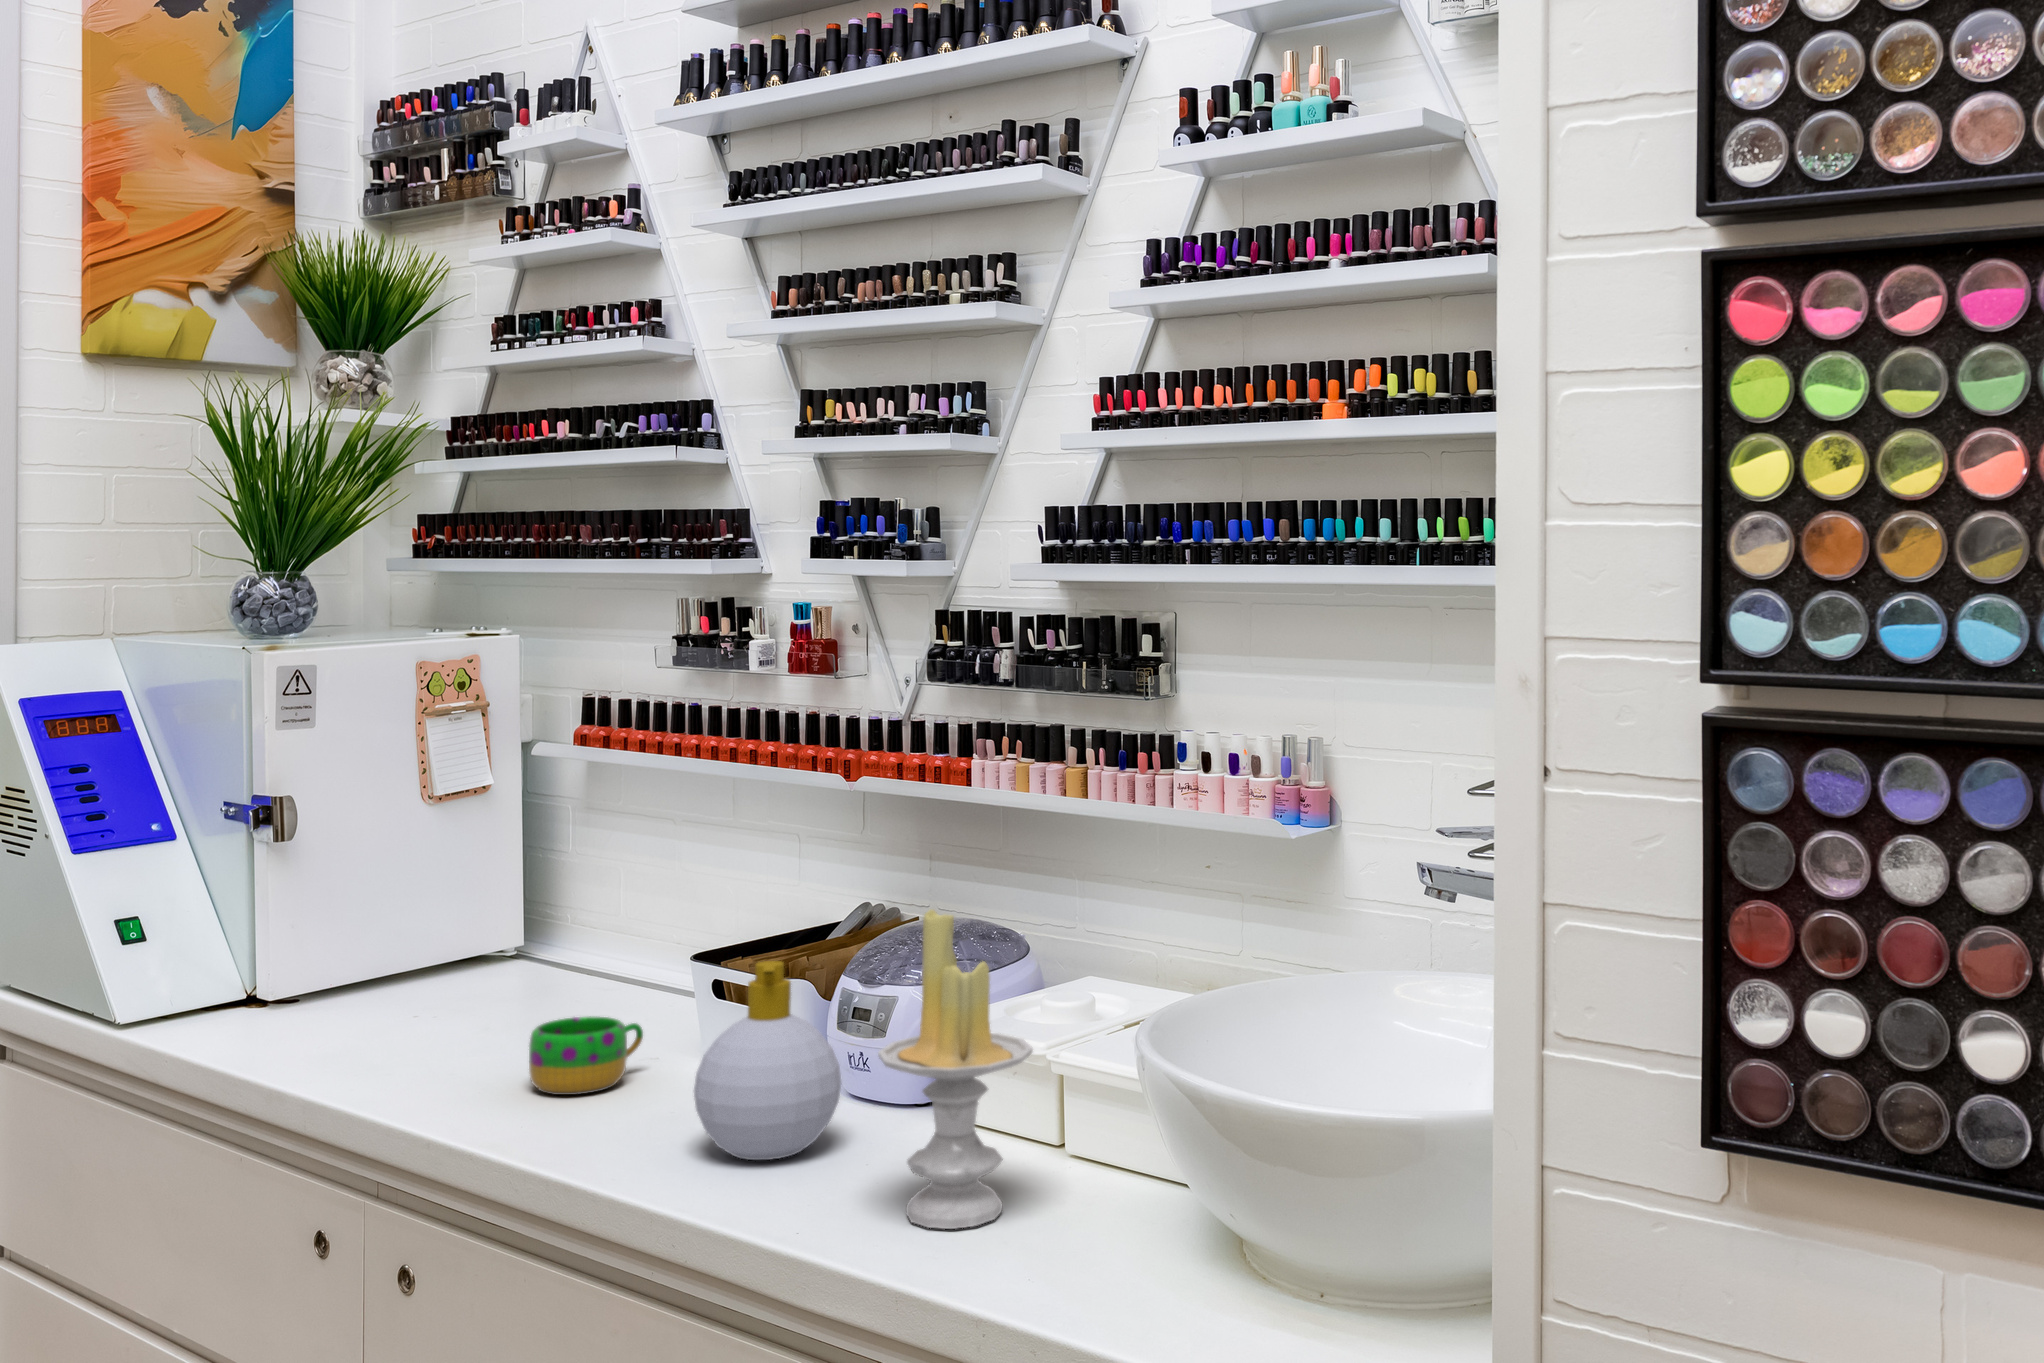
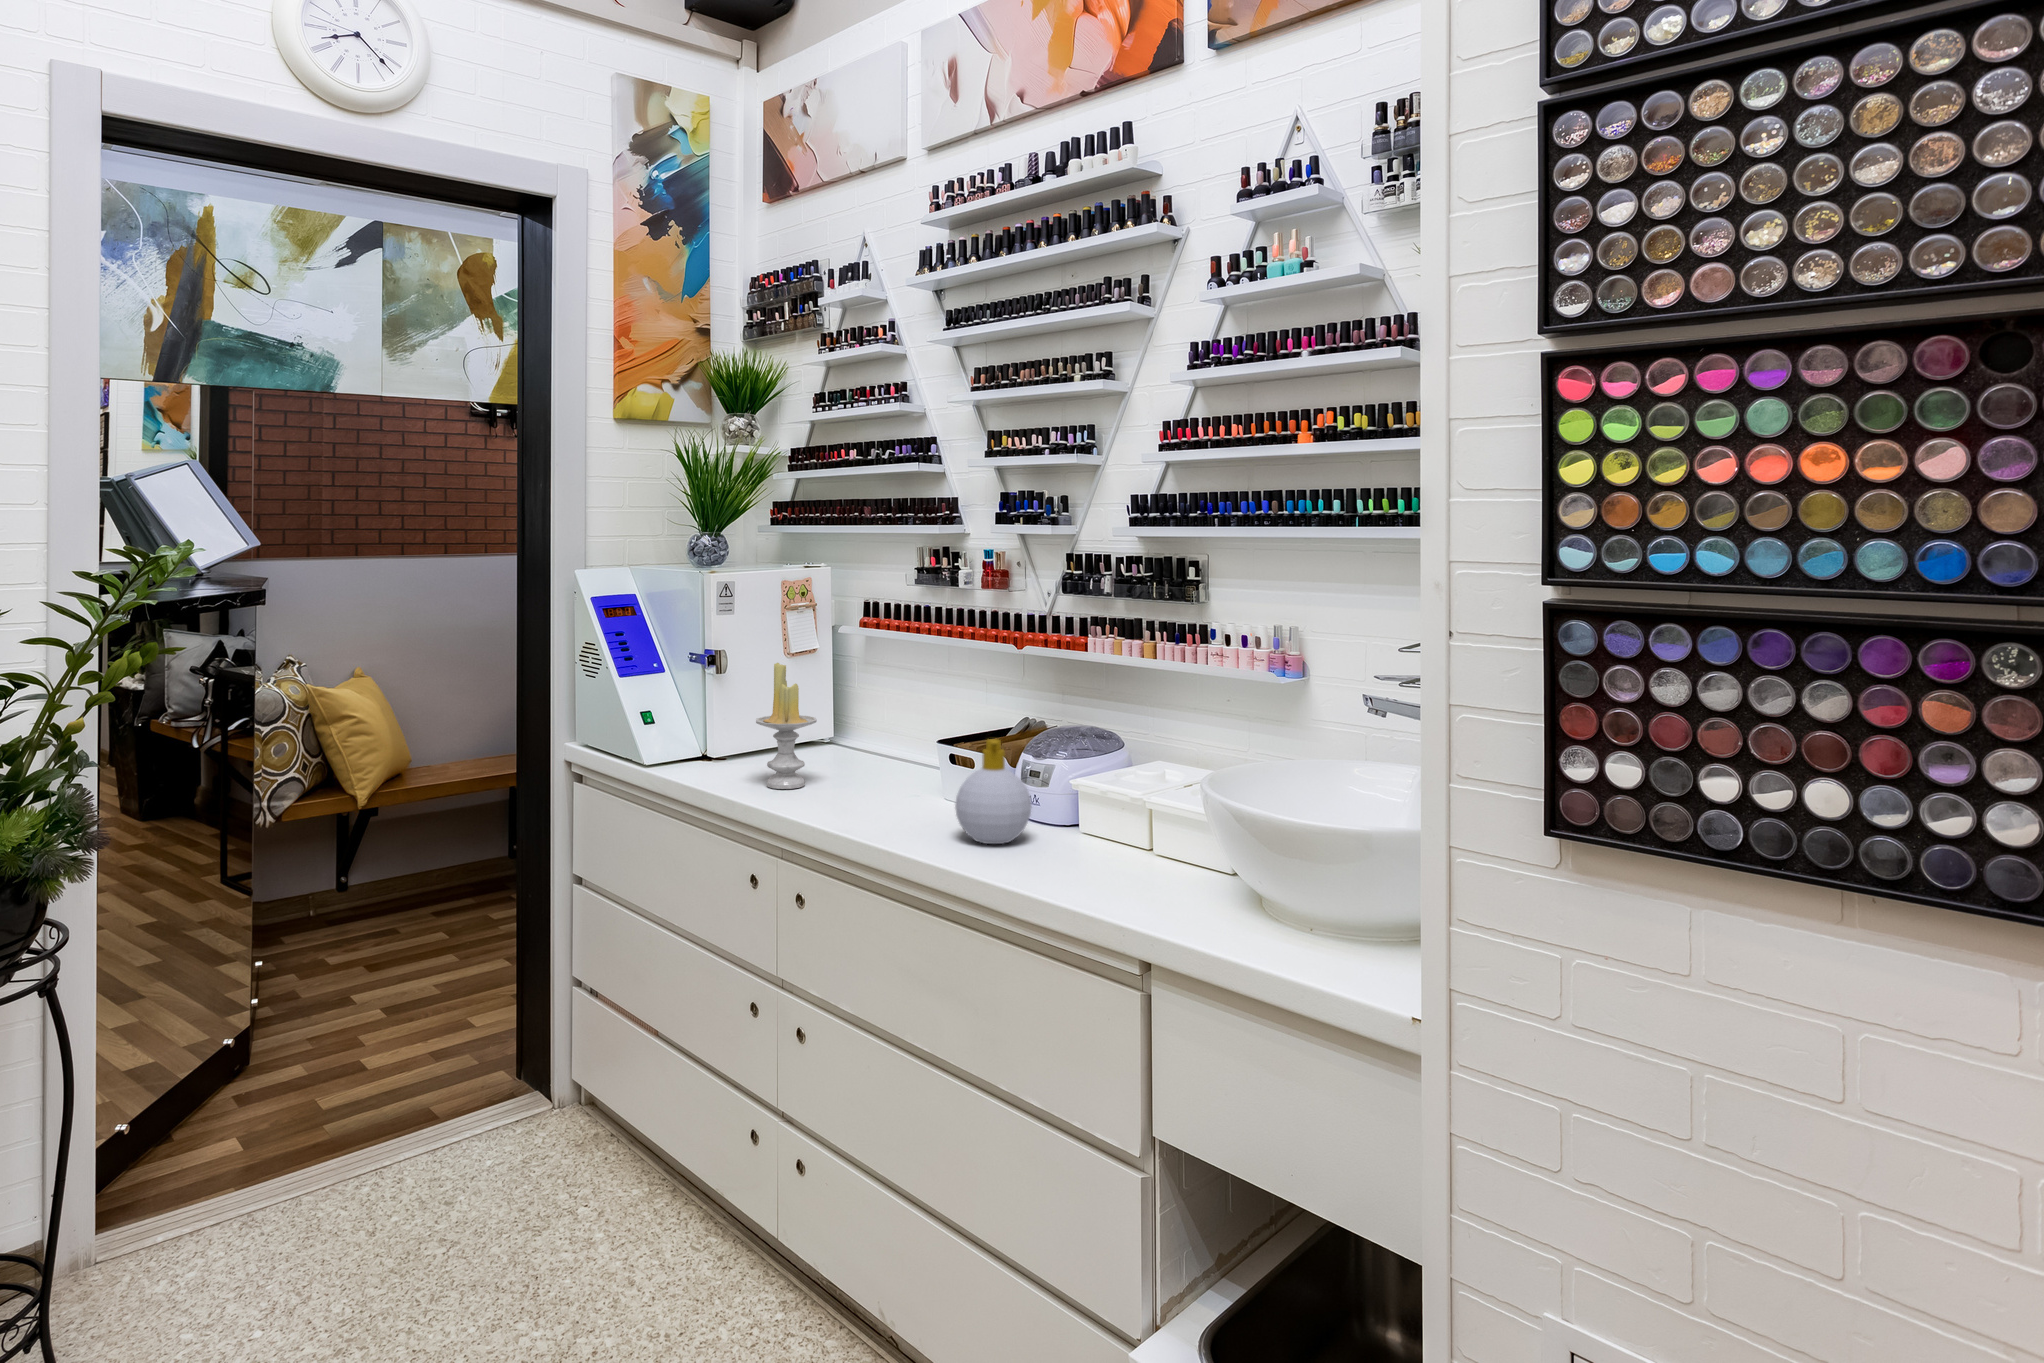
candle: present [878,909,1033,1229] -> present [756,663,817,789]
mug: present [529,1016,643,1095] -> none [861,769,917,809]

